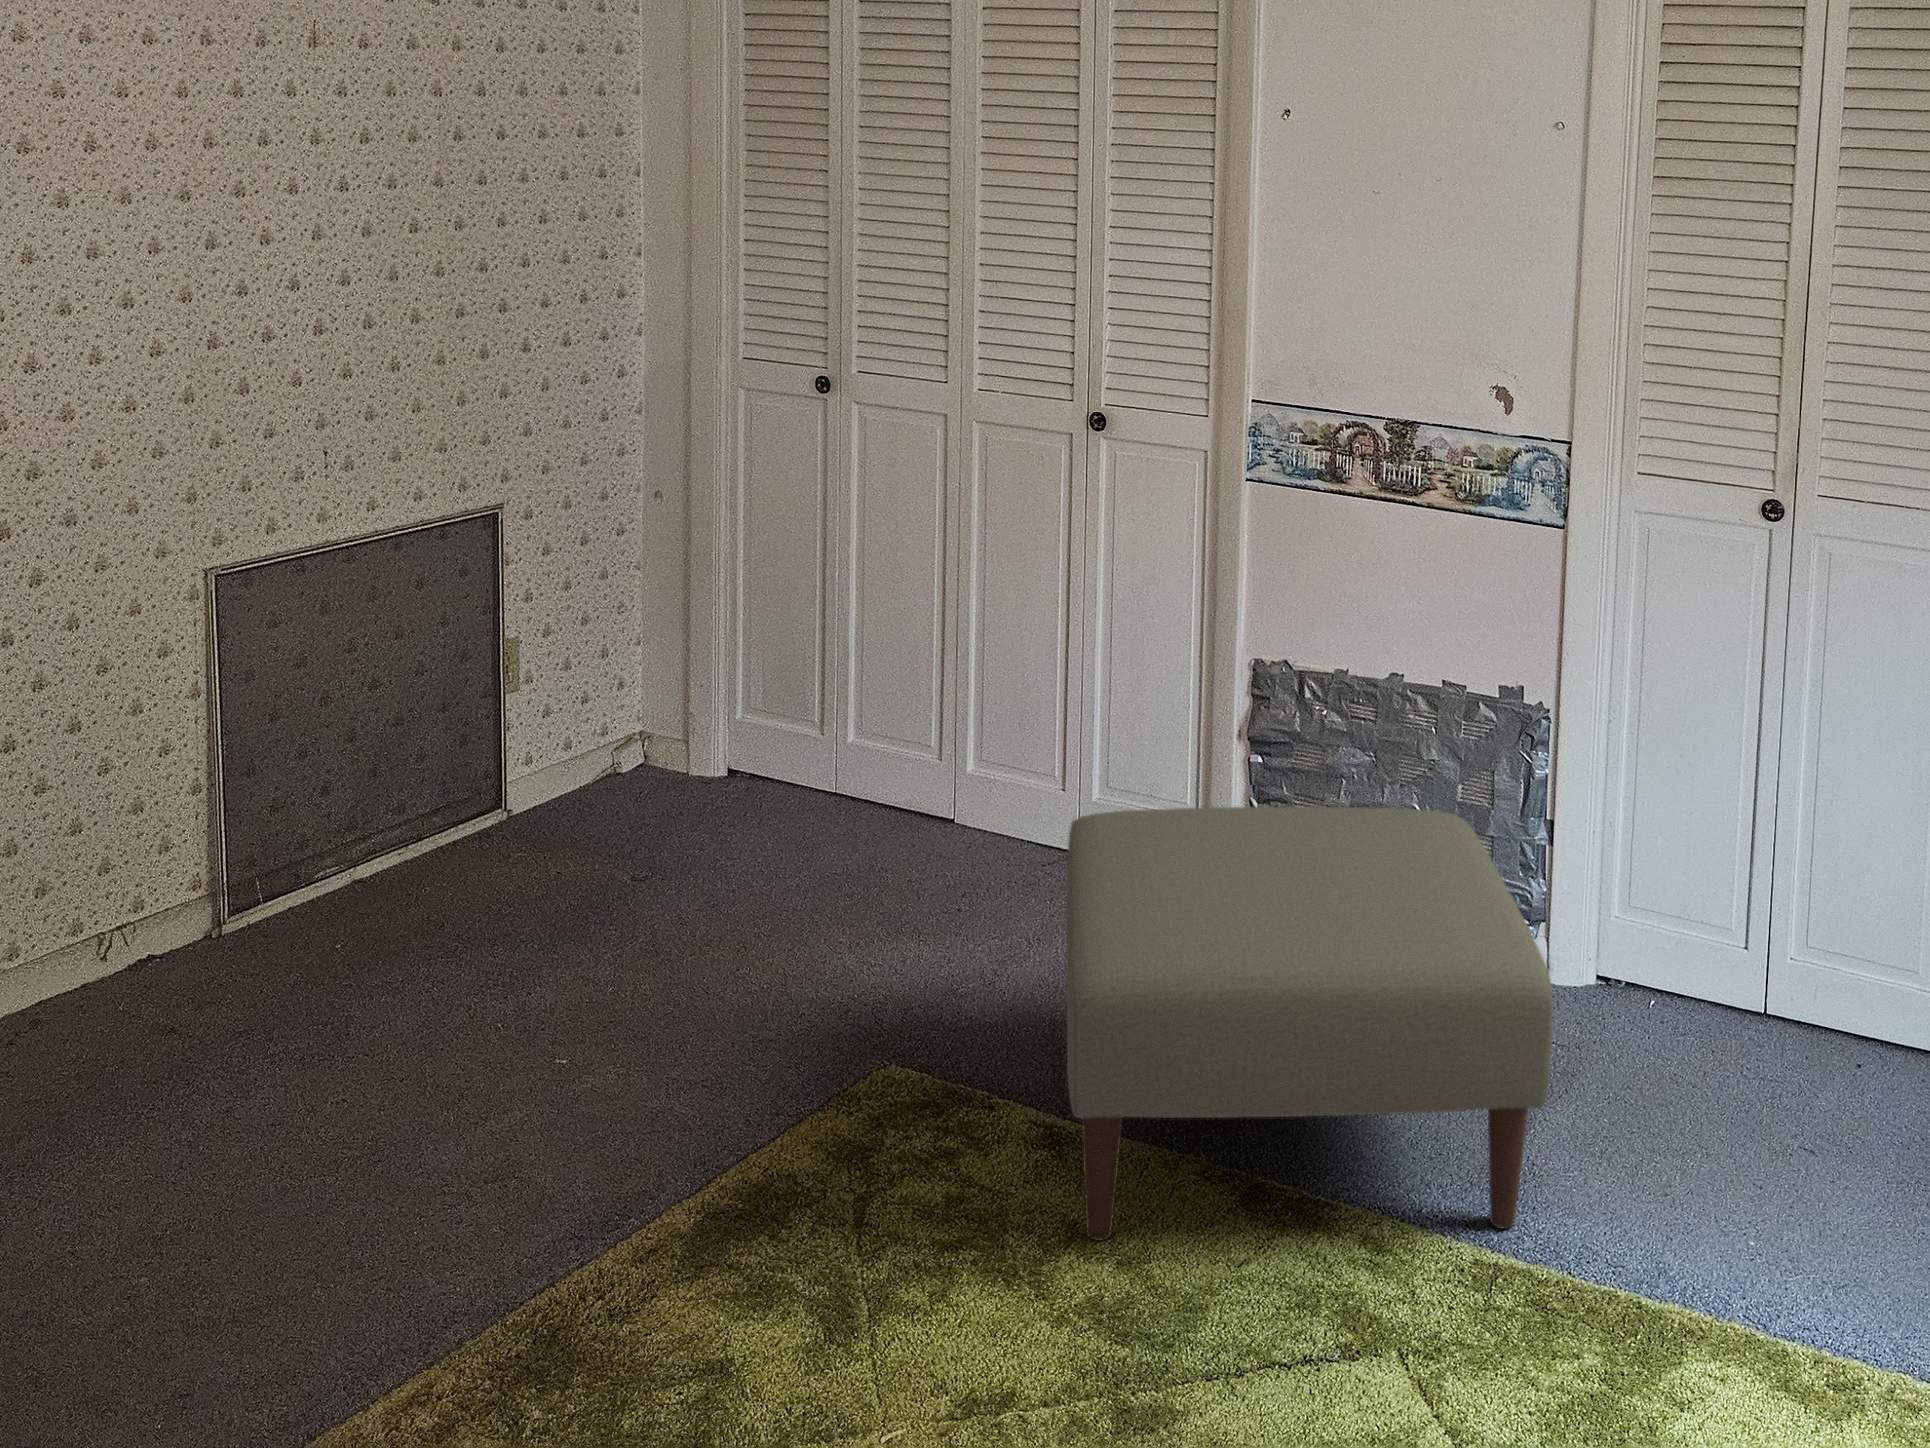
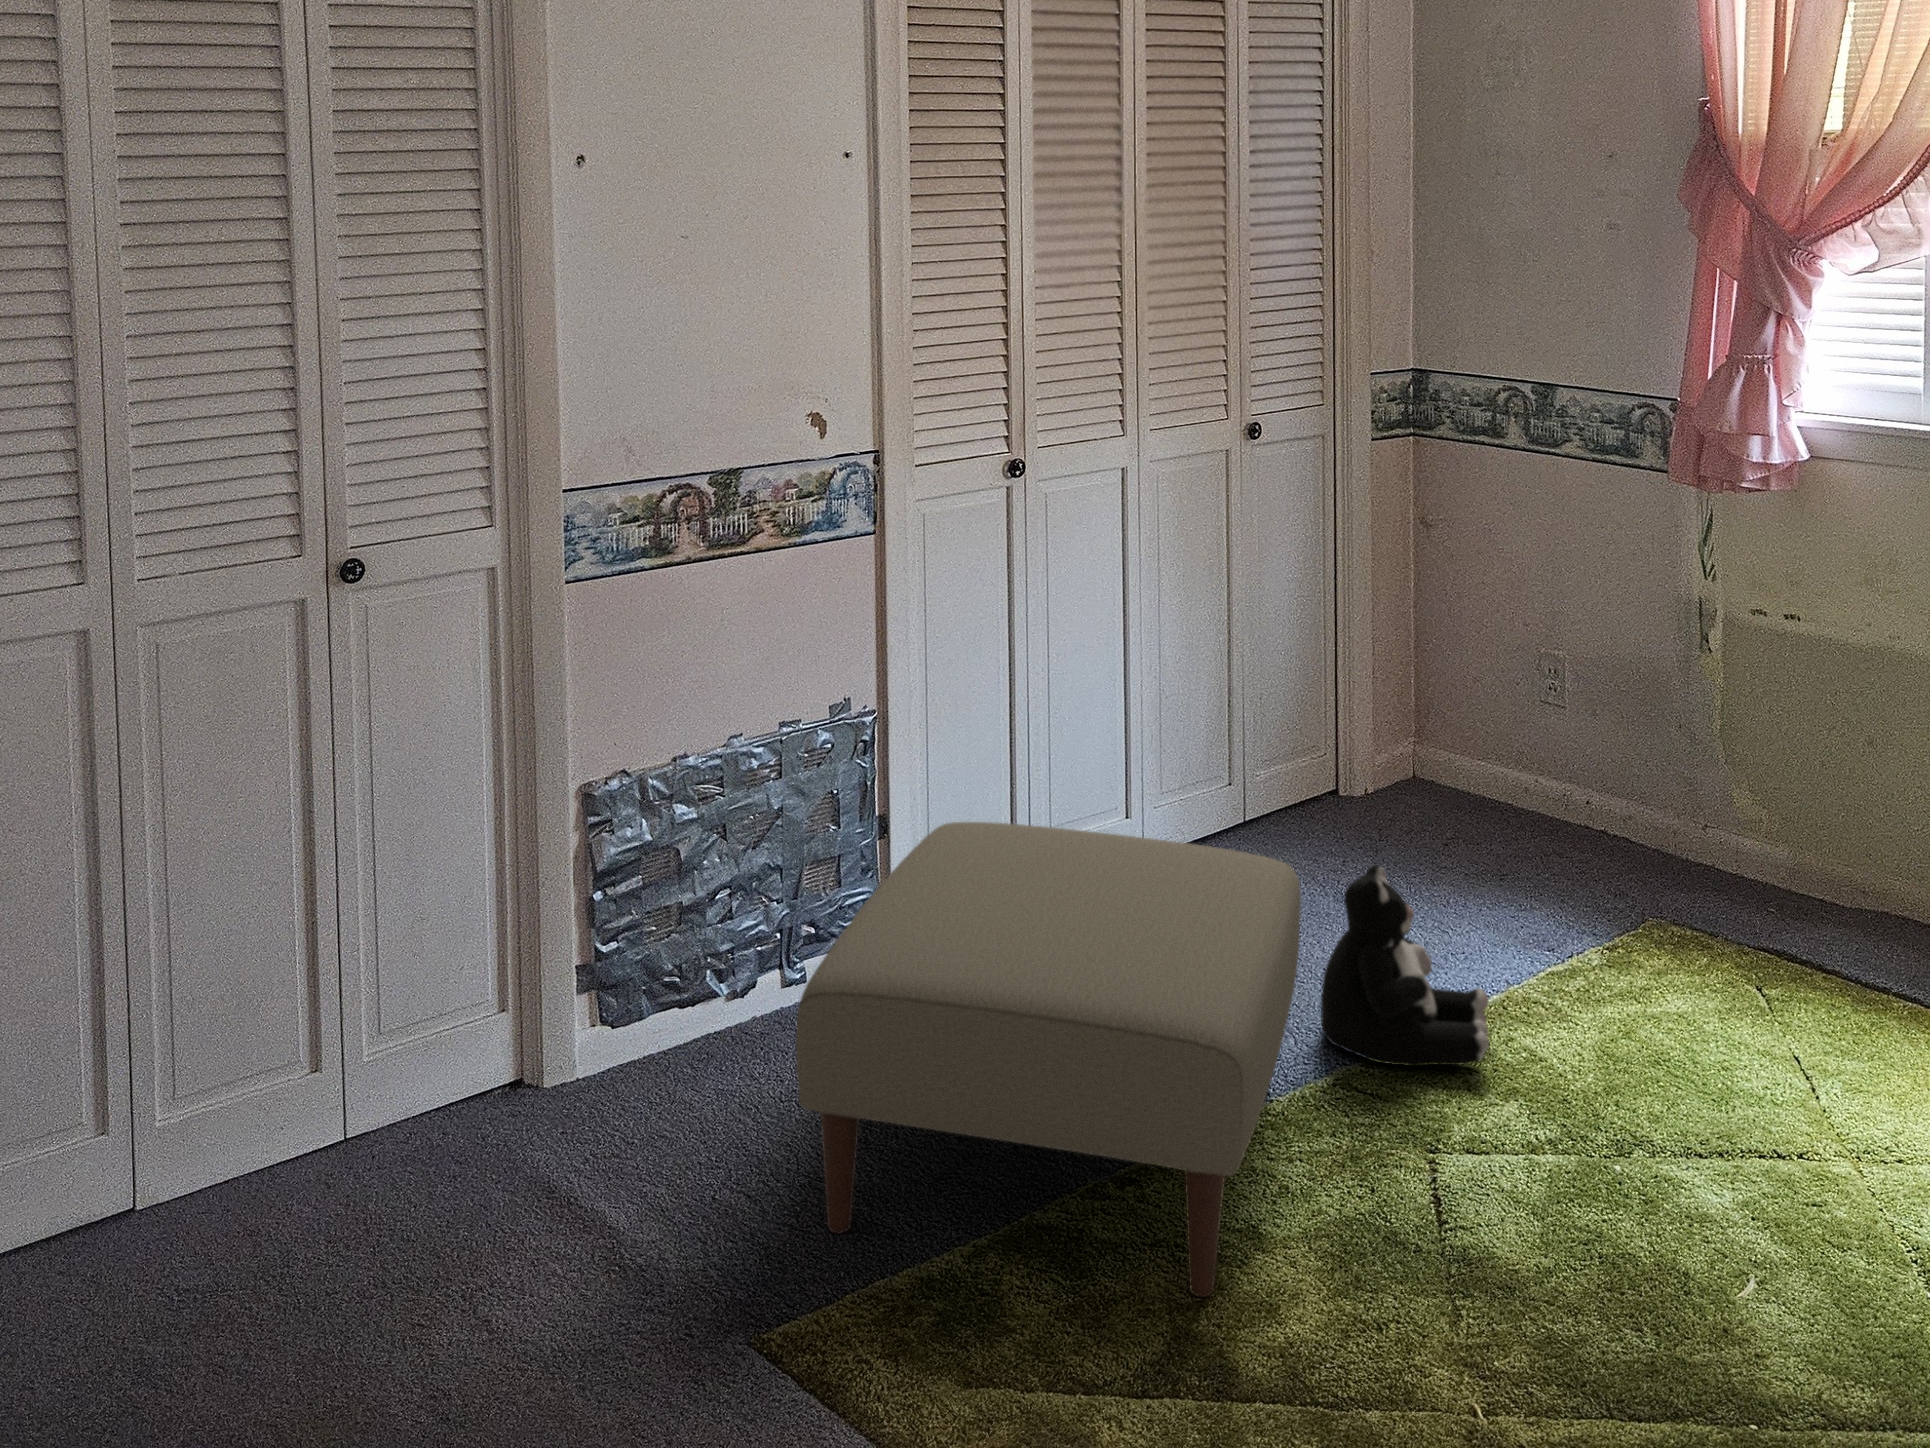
plush toy: none [1613,1070,1830,1372] -> present [1321,865,1489,1066]

